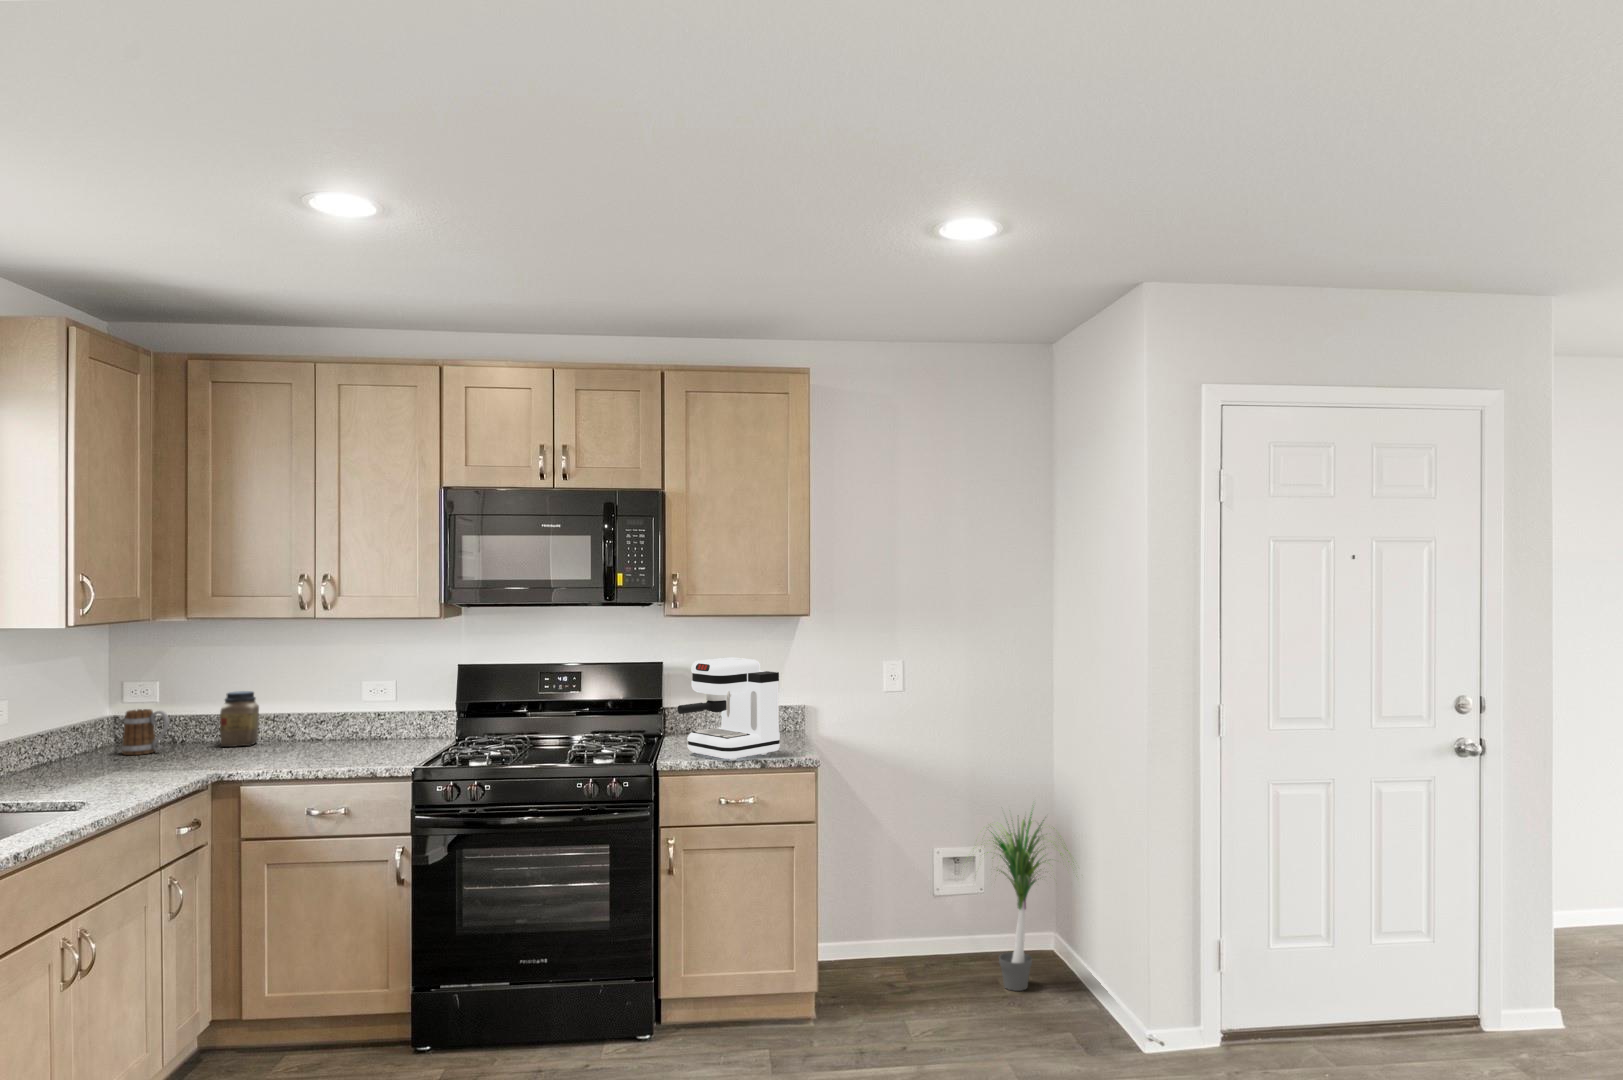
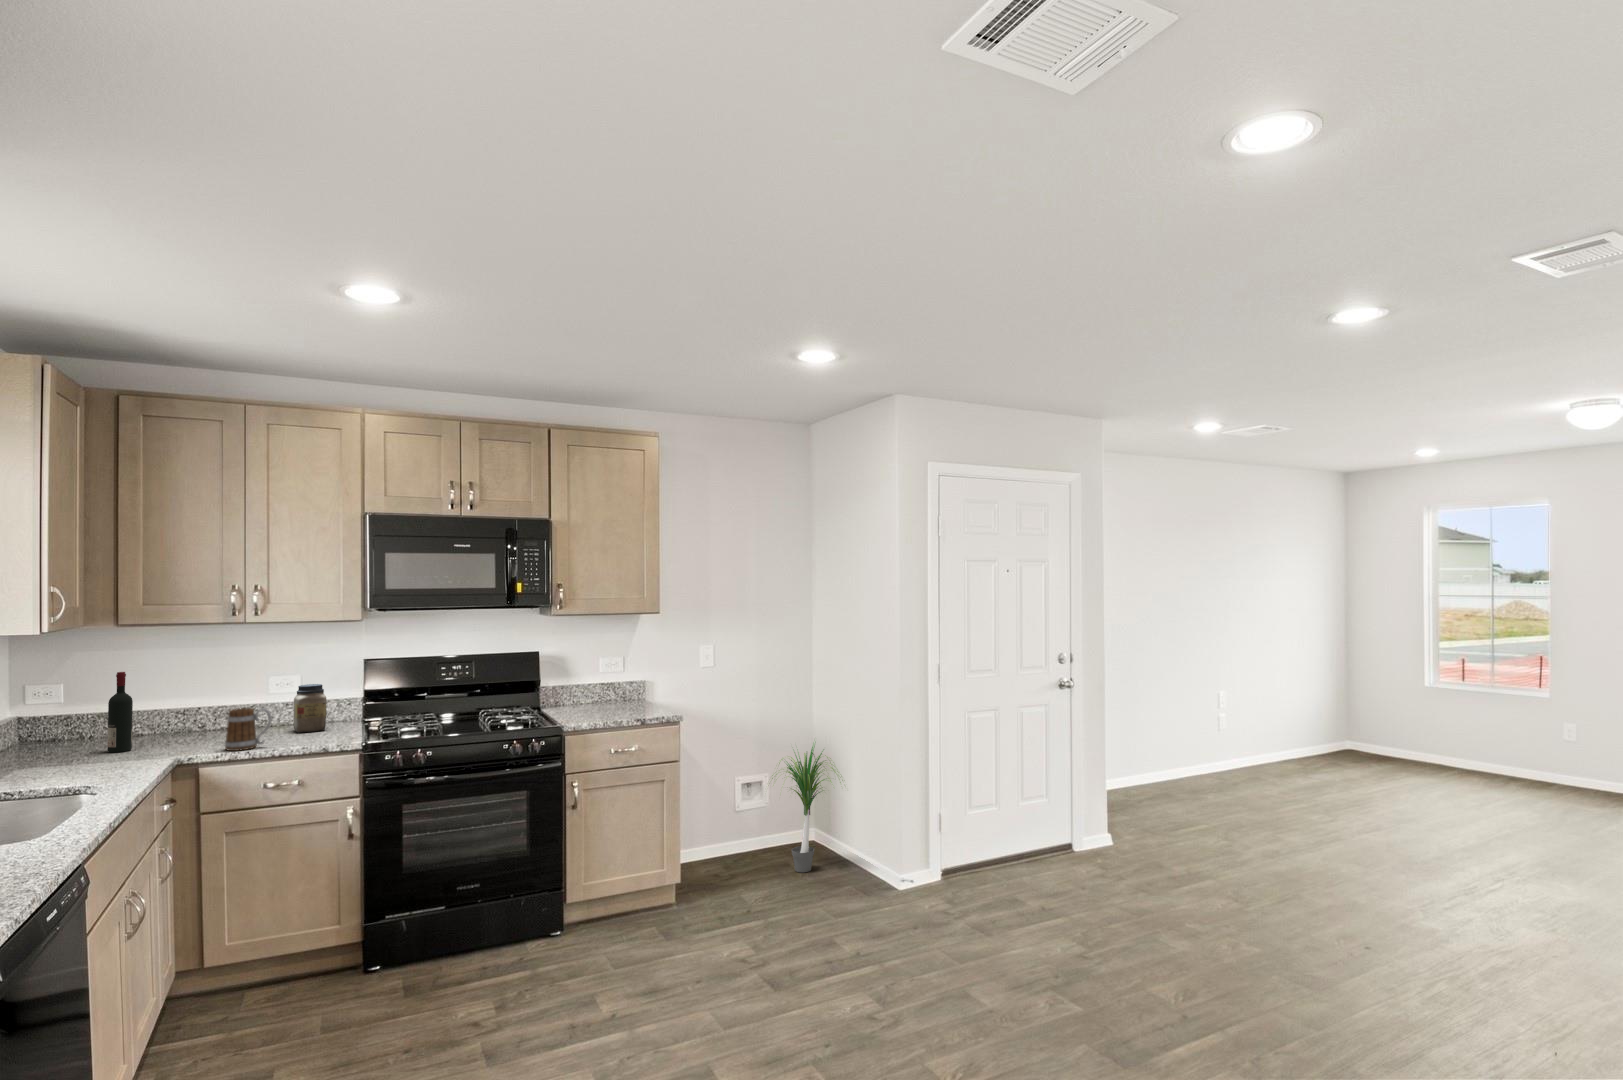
coffee maker: present [677,658,780,761] -> none [576,645,648,721]
wine bottle: none [171,672,196,761] -> present [108,672,133,752]
jar: present [220,691,259,747] -> present [293,684,326,733]
mug: present [122,709,169,755] -> present [225,708,272,751]

